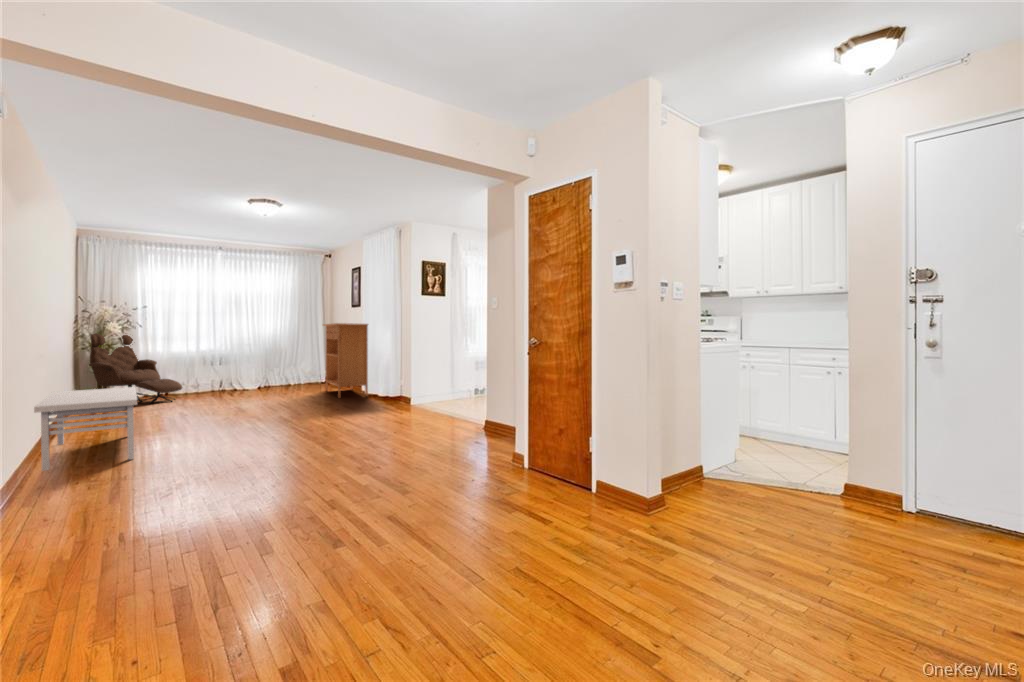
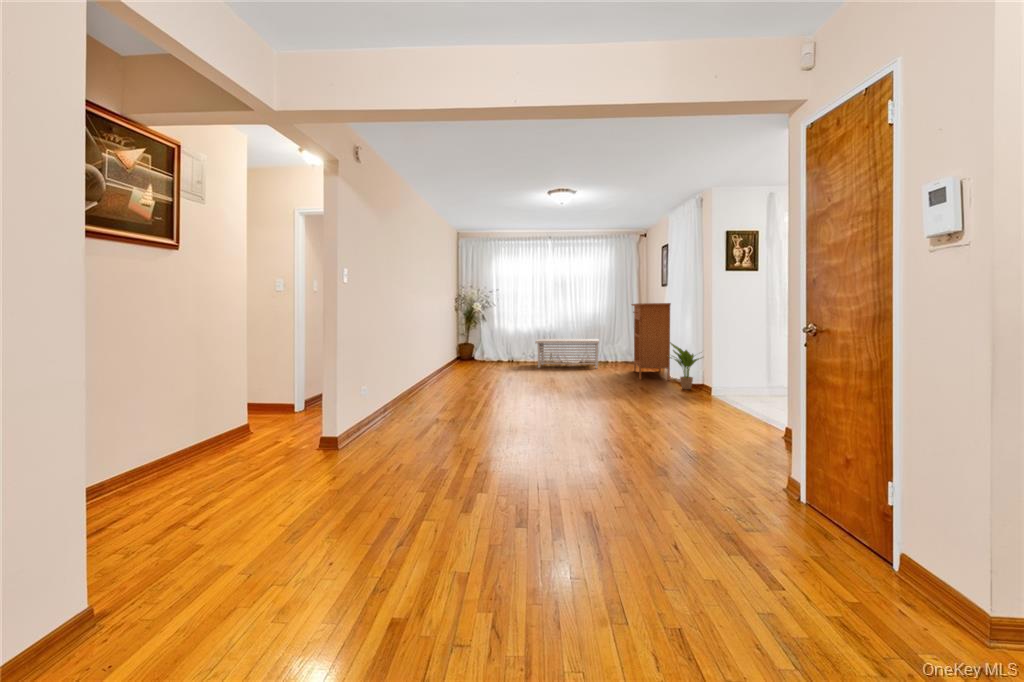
lounge chair: present [89,333,182,404] -> none [464,314,519,371]
potted plant: none [372,360,405,403] -> present [670,342,701,390]
storage bench: present [34,387,137,471] -> present [535,339,599,369]

